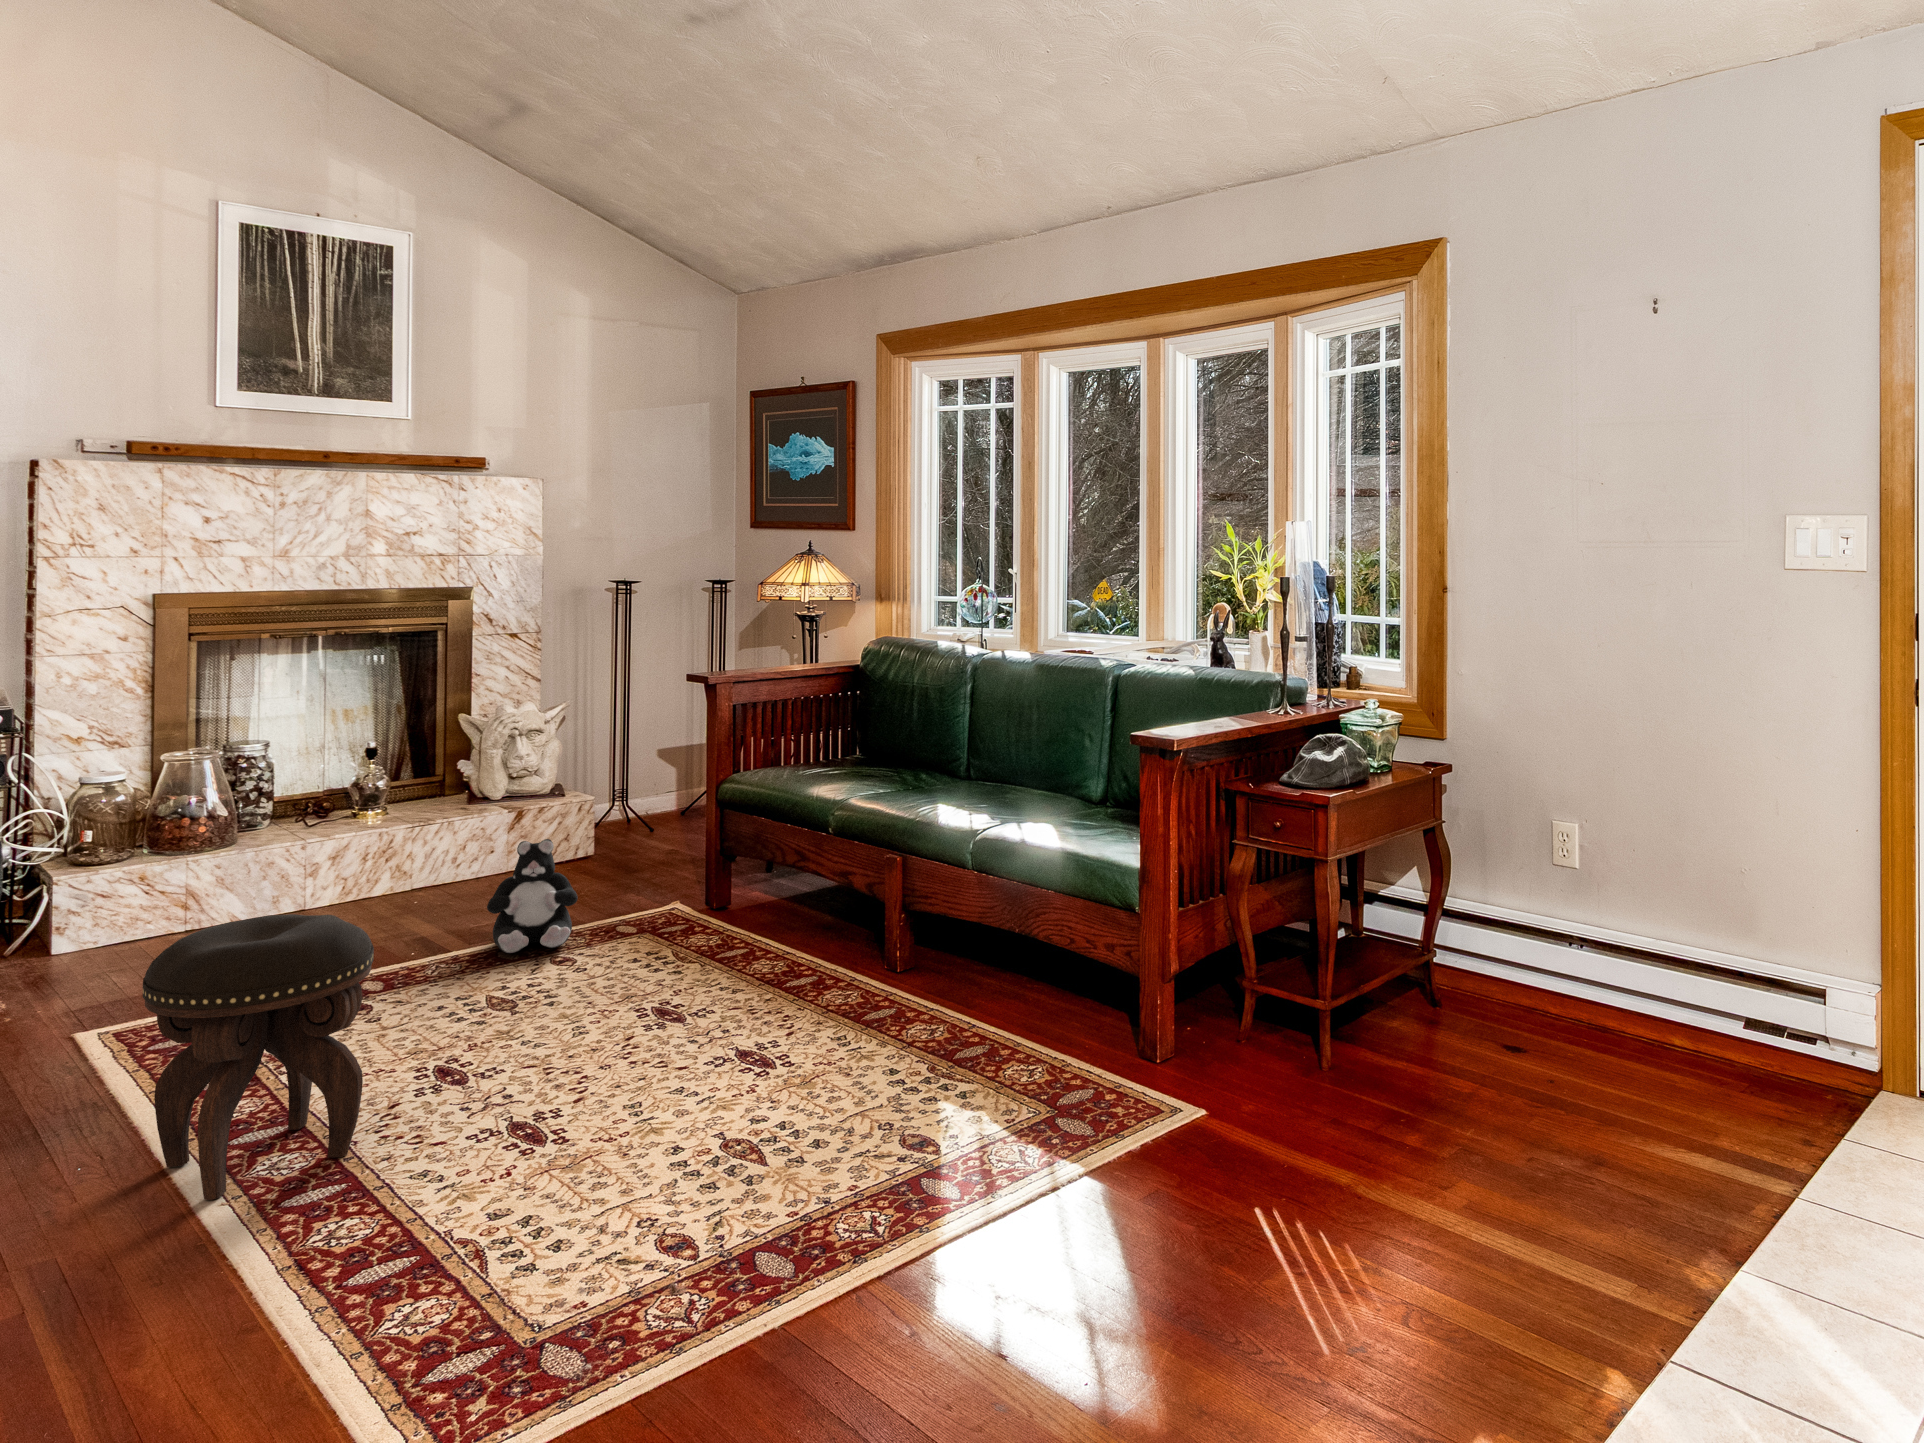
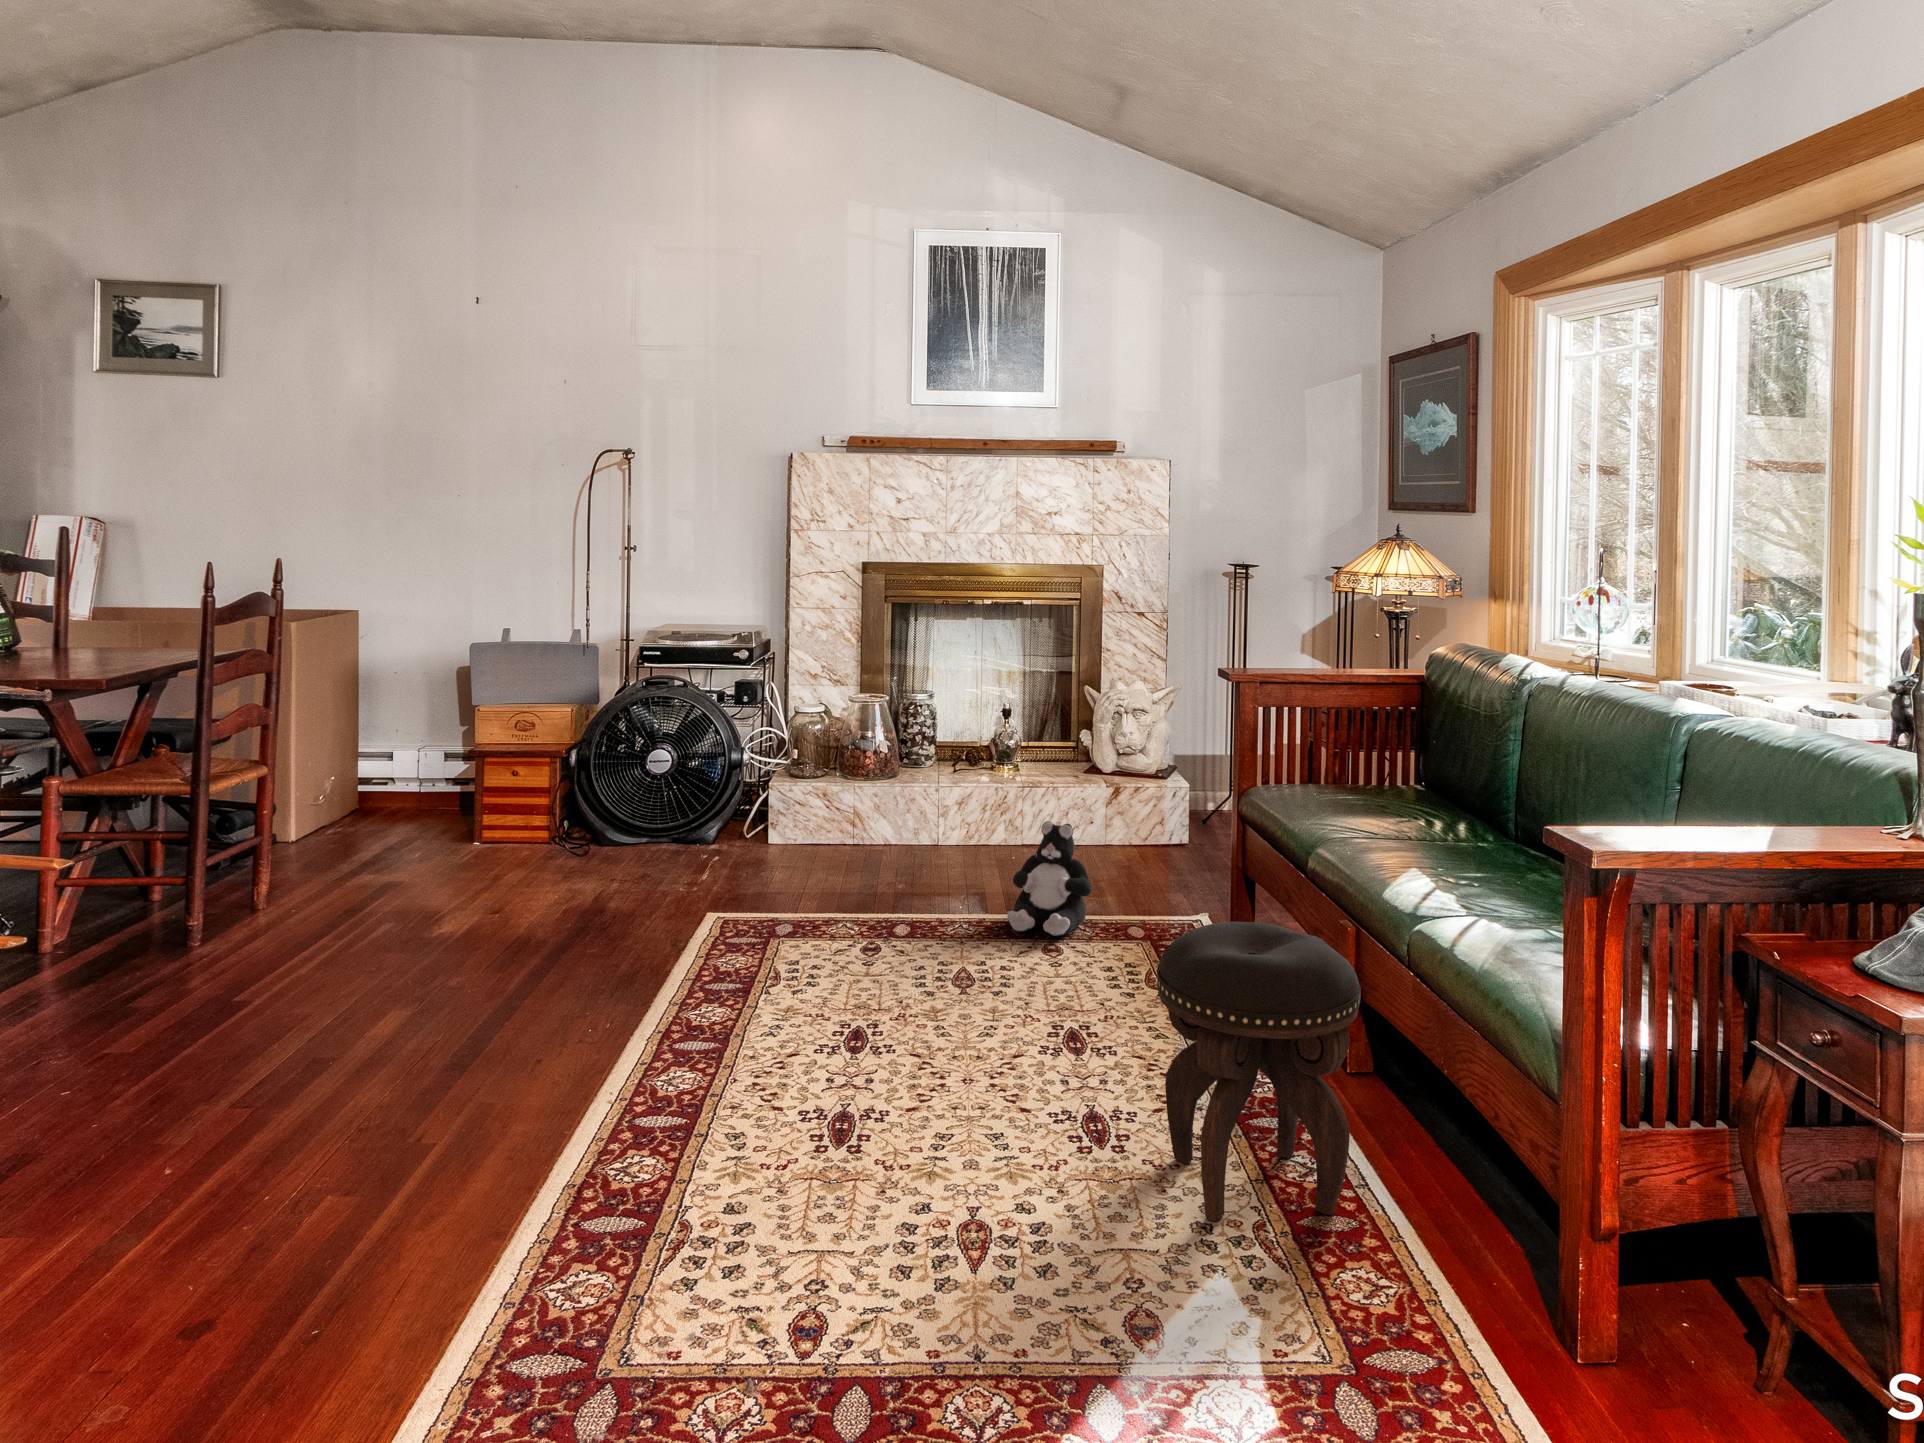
footstool: present [143,914,374,1200] -> present [1157,922,1361,1221]

